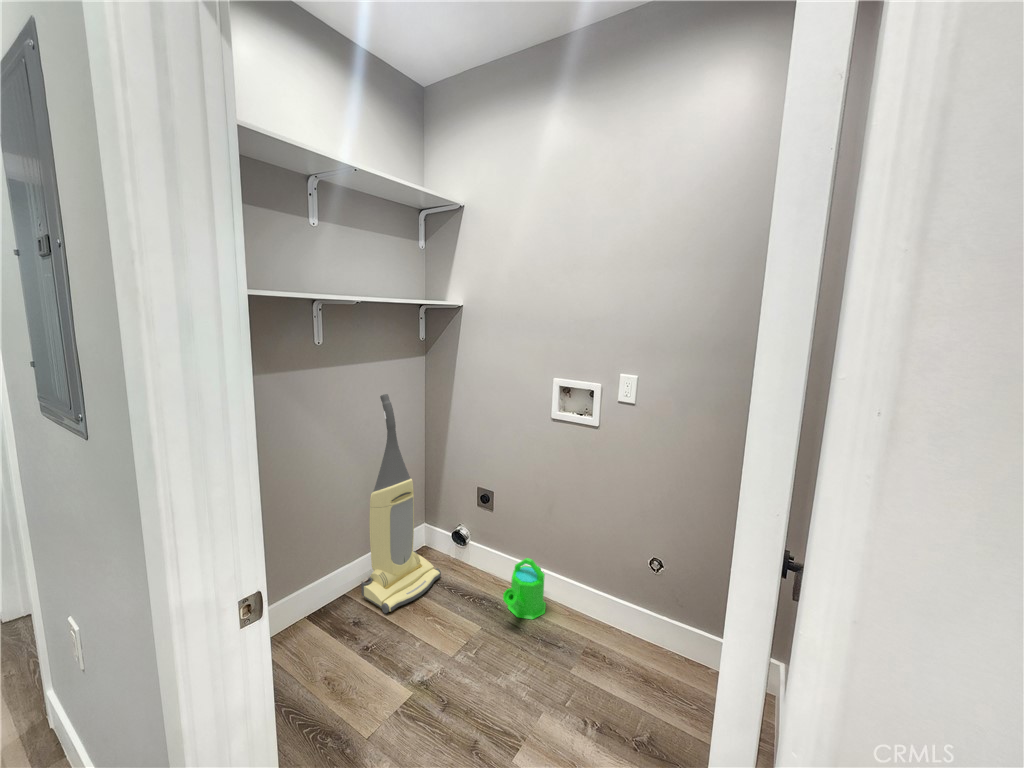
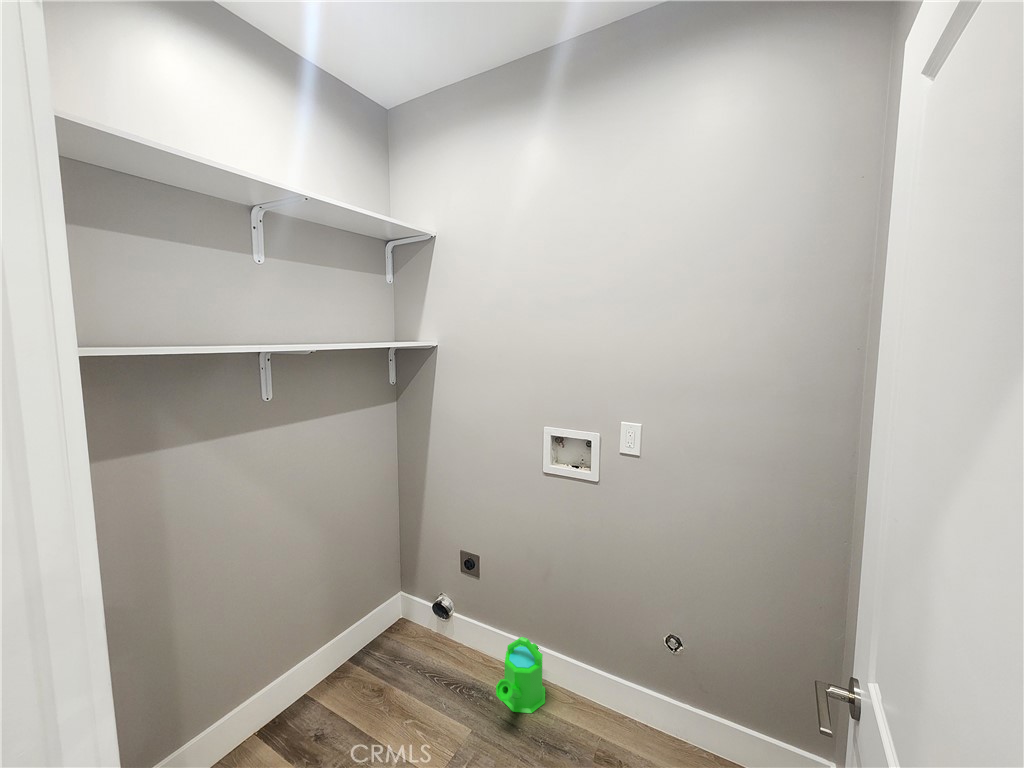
vacuum cleaner: present [361,394,441,613] -> none [325,451,421,720]

